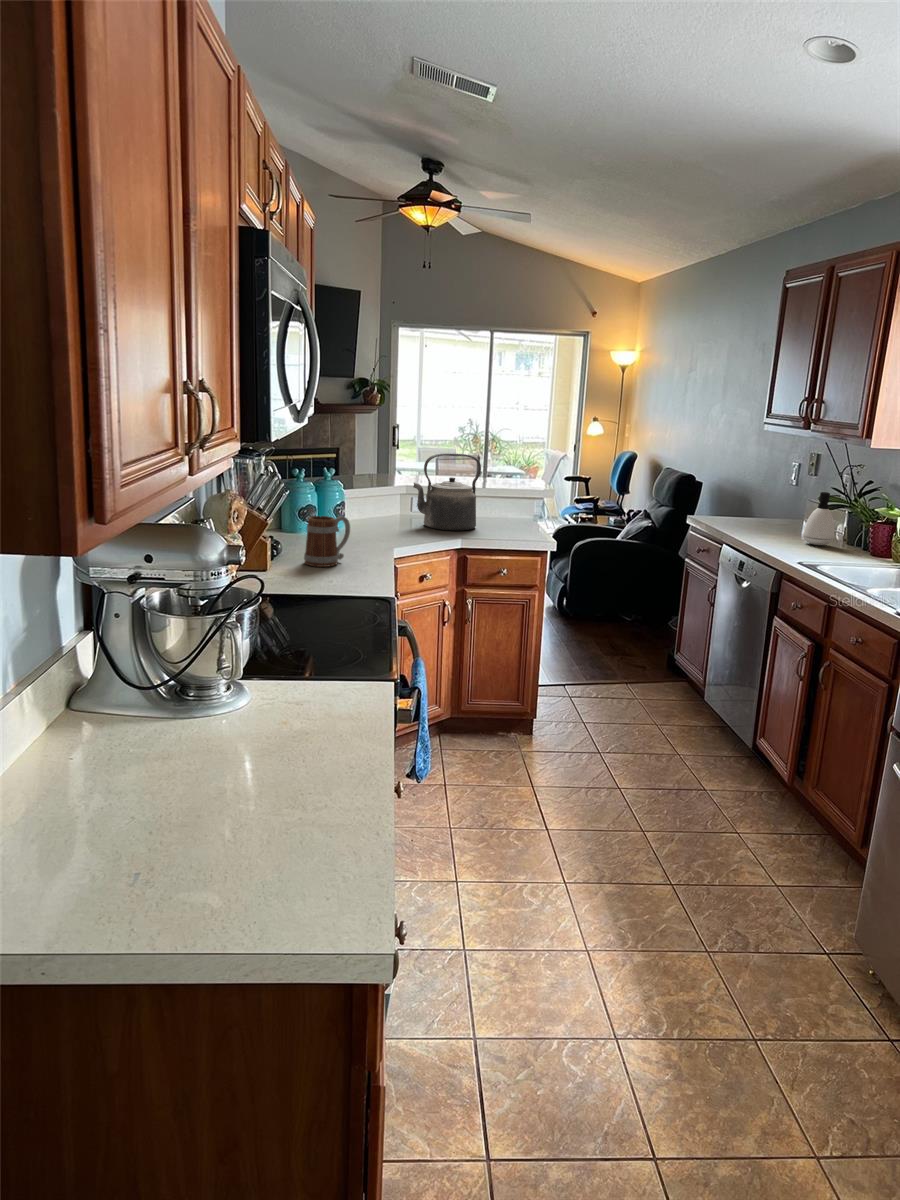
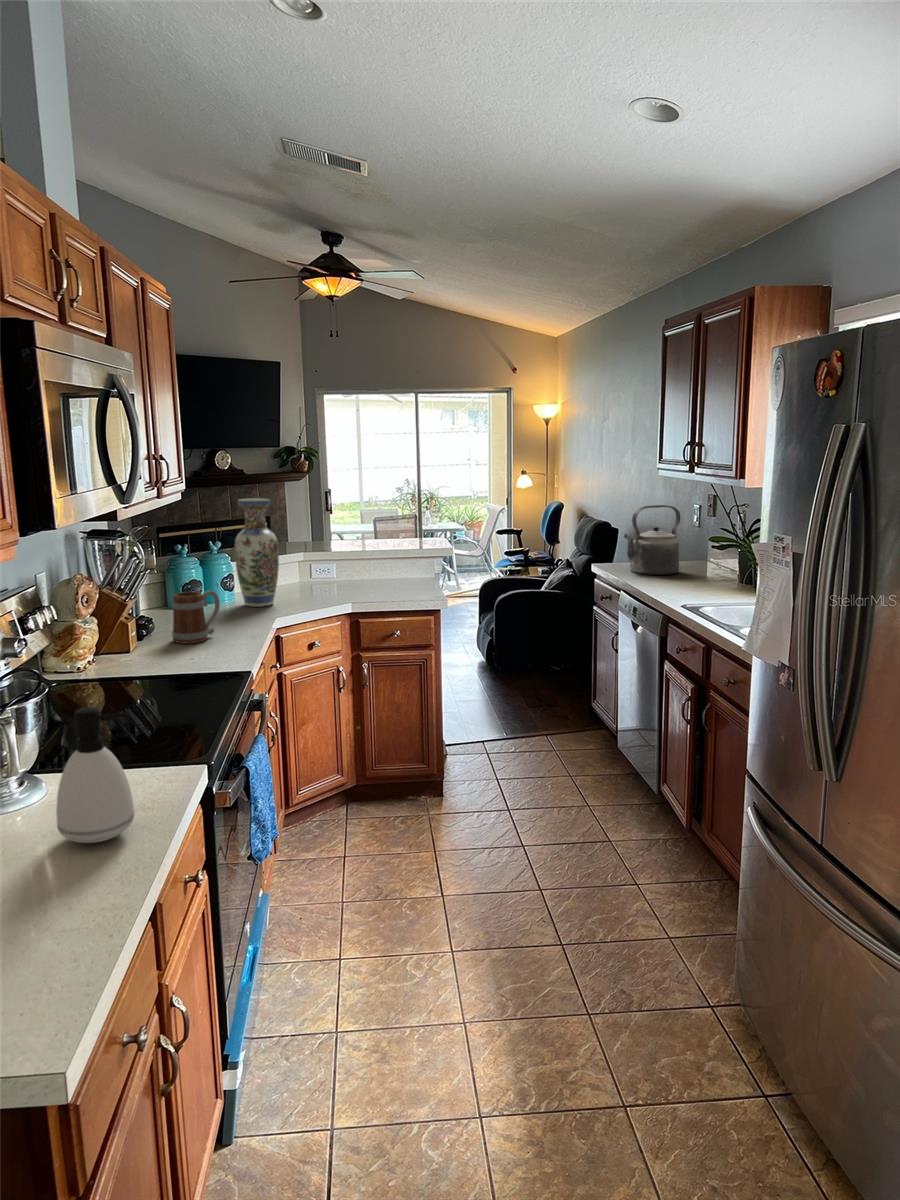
vase: none [354,428,396,536] -> present [235,498,279,607]
kettle: present [413,453,481,531] -> present [624,505,680,575]
soap dispenser: present [803,492,840,545] -> present [56,707,134,843]

